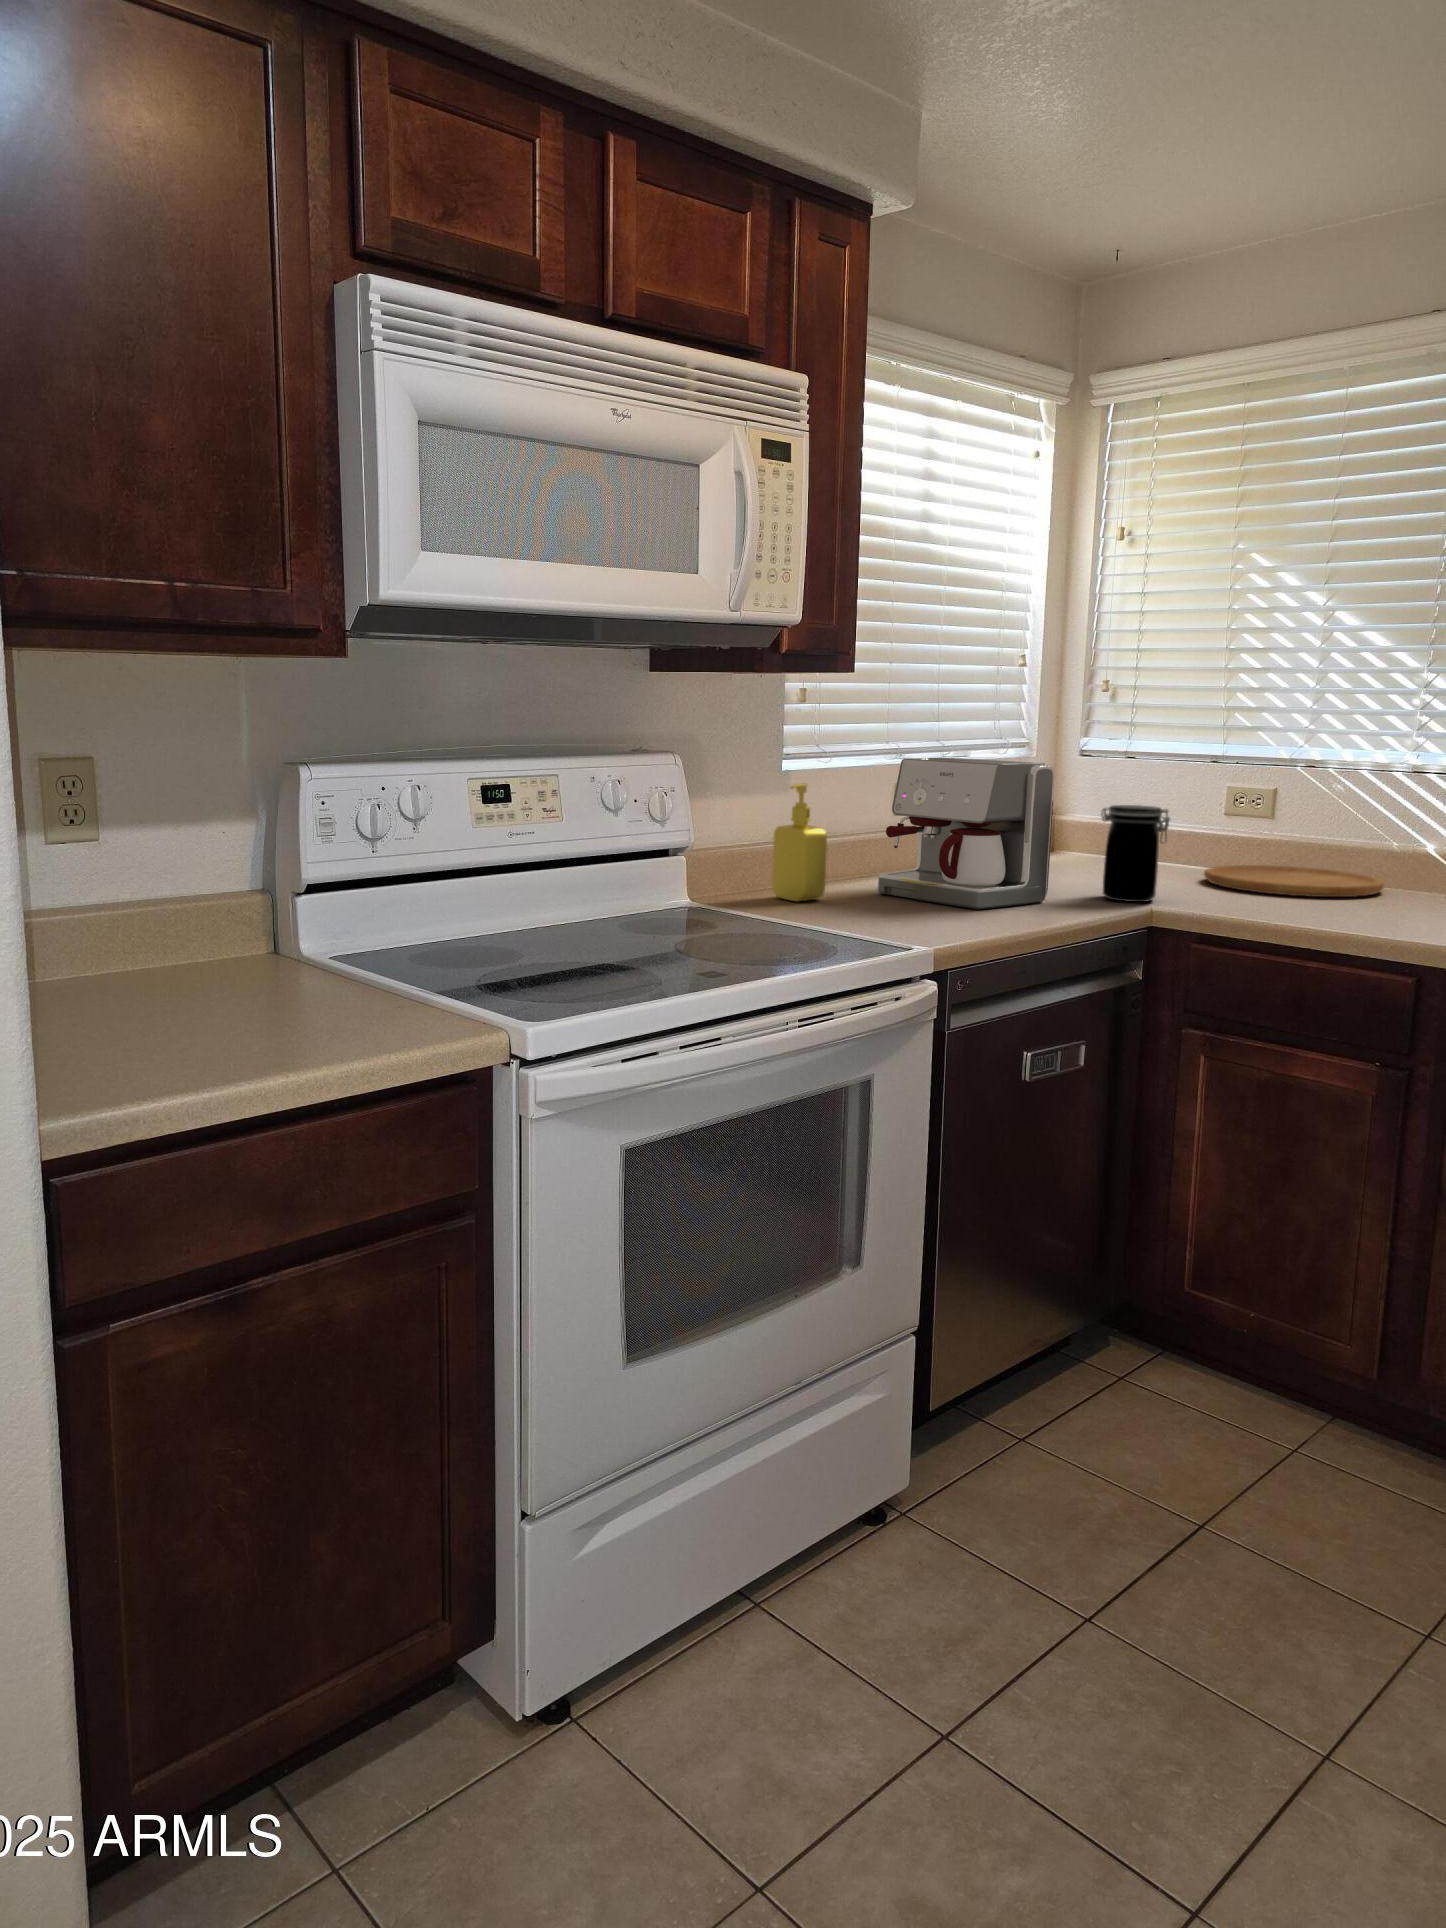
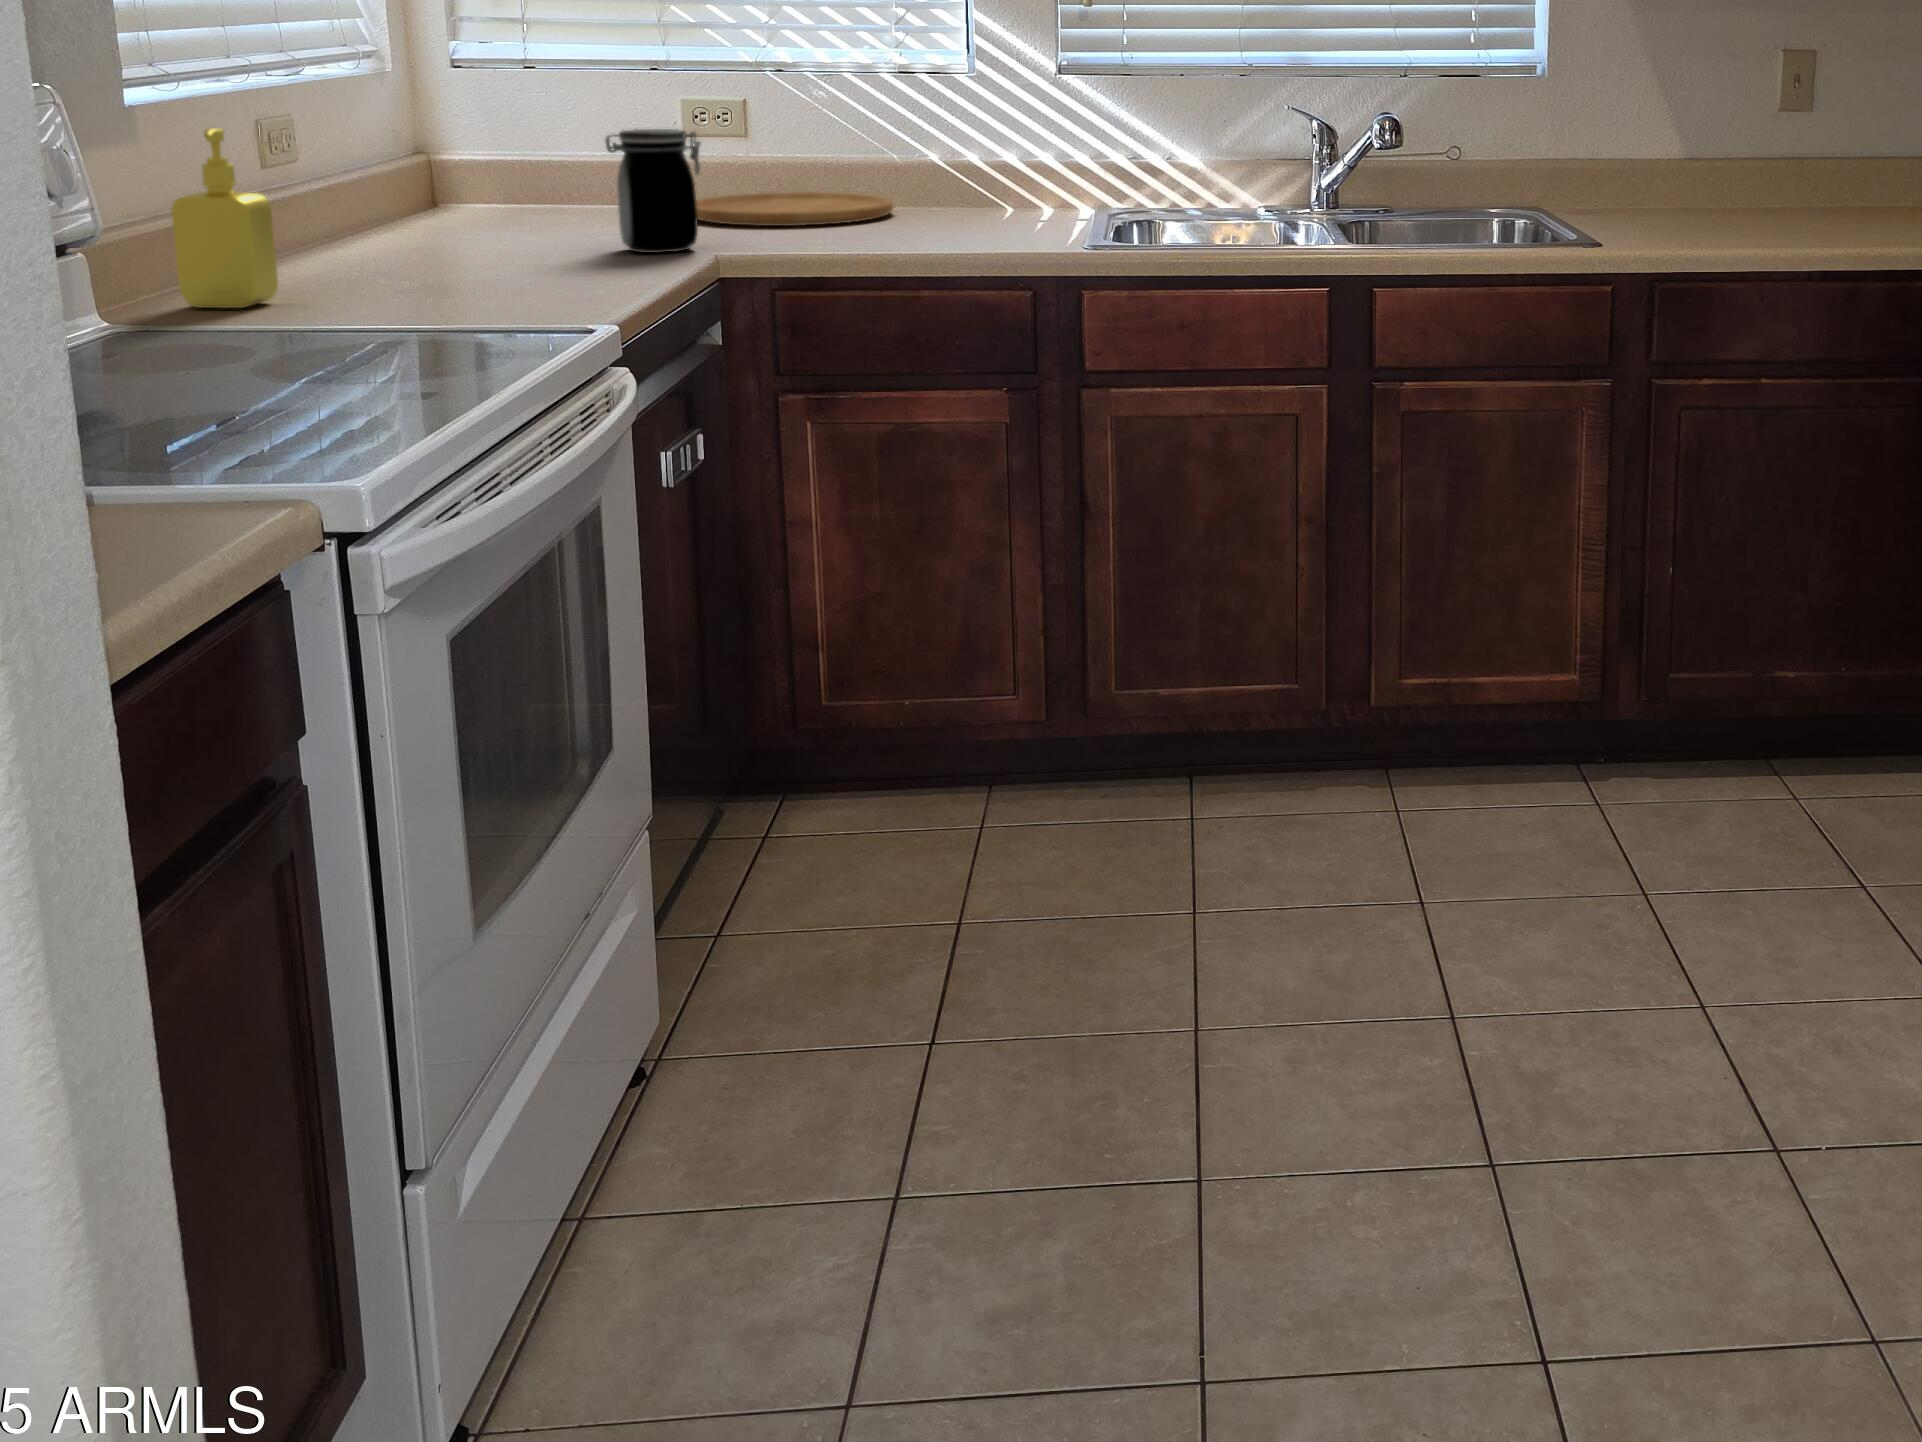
coffee maker: present [878,757,1055,909] -> none [326,78,575,284]

